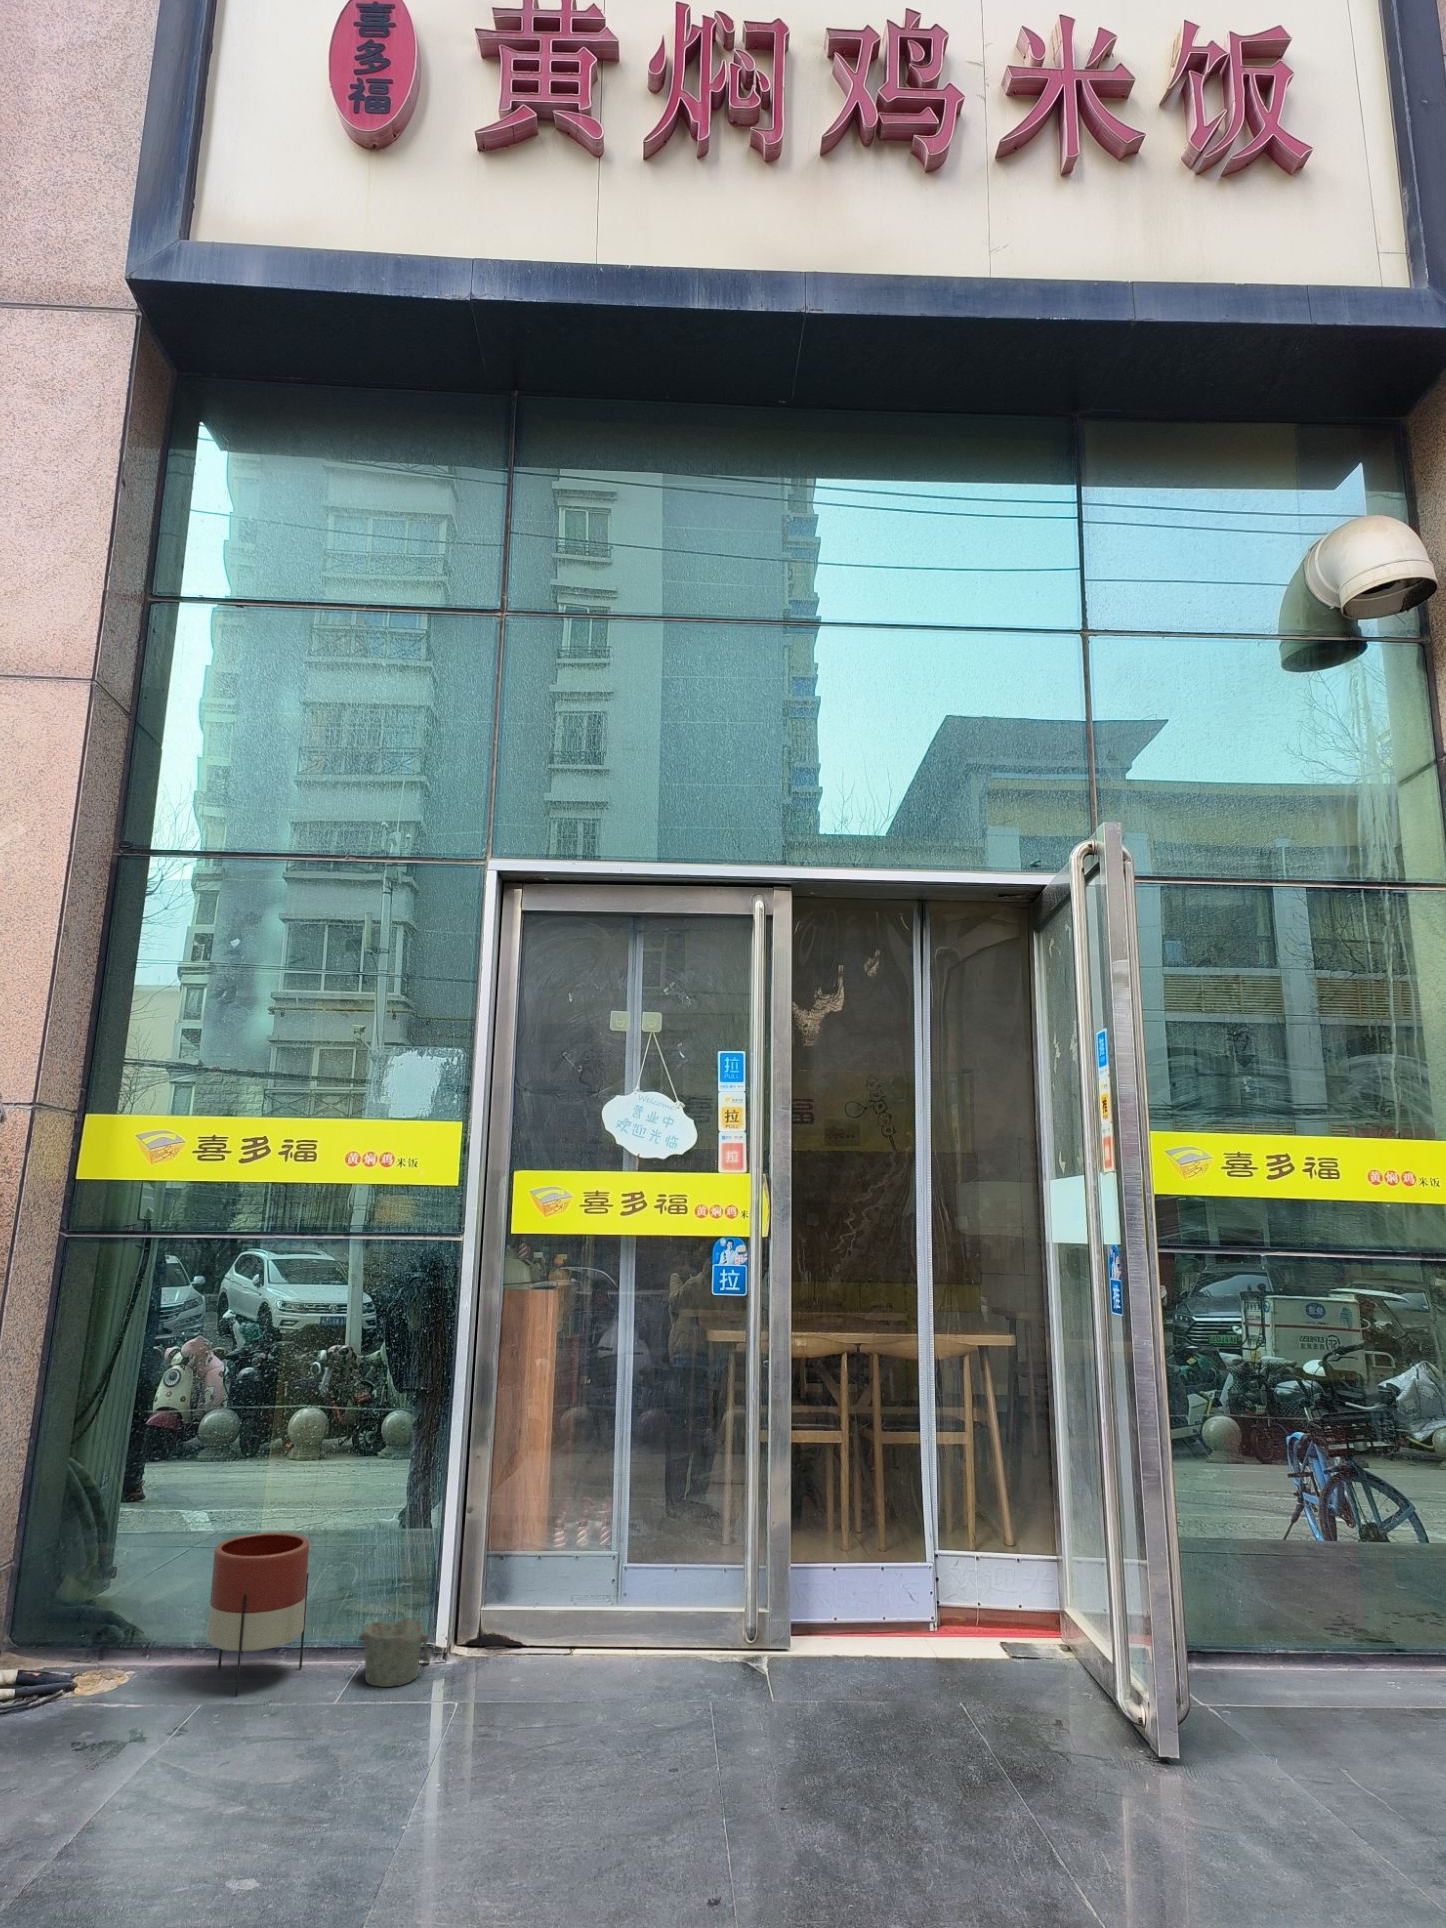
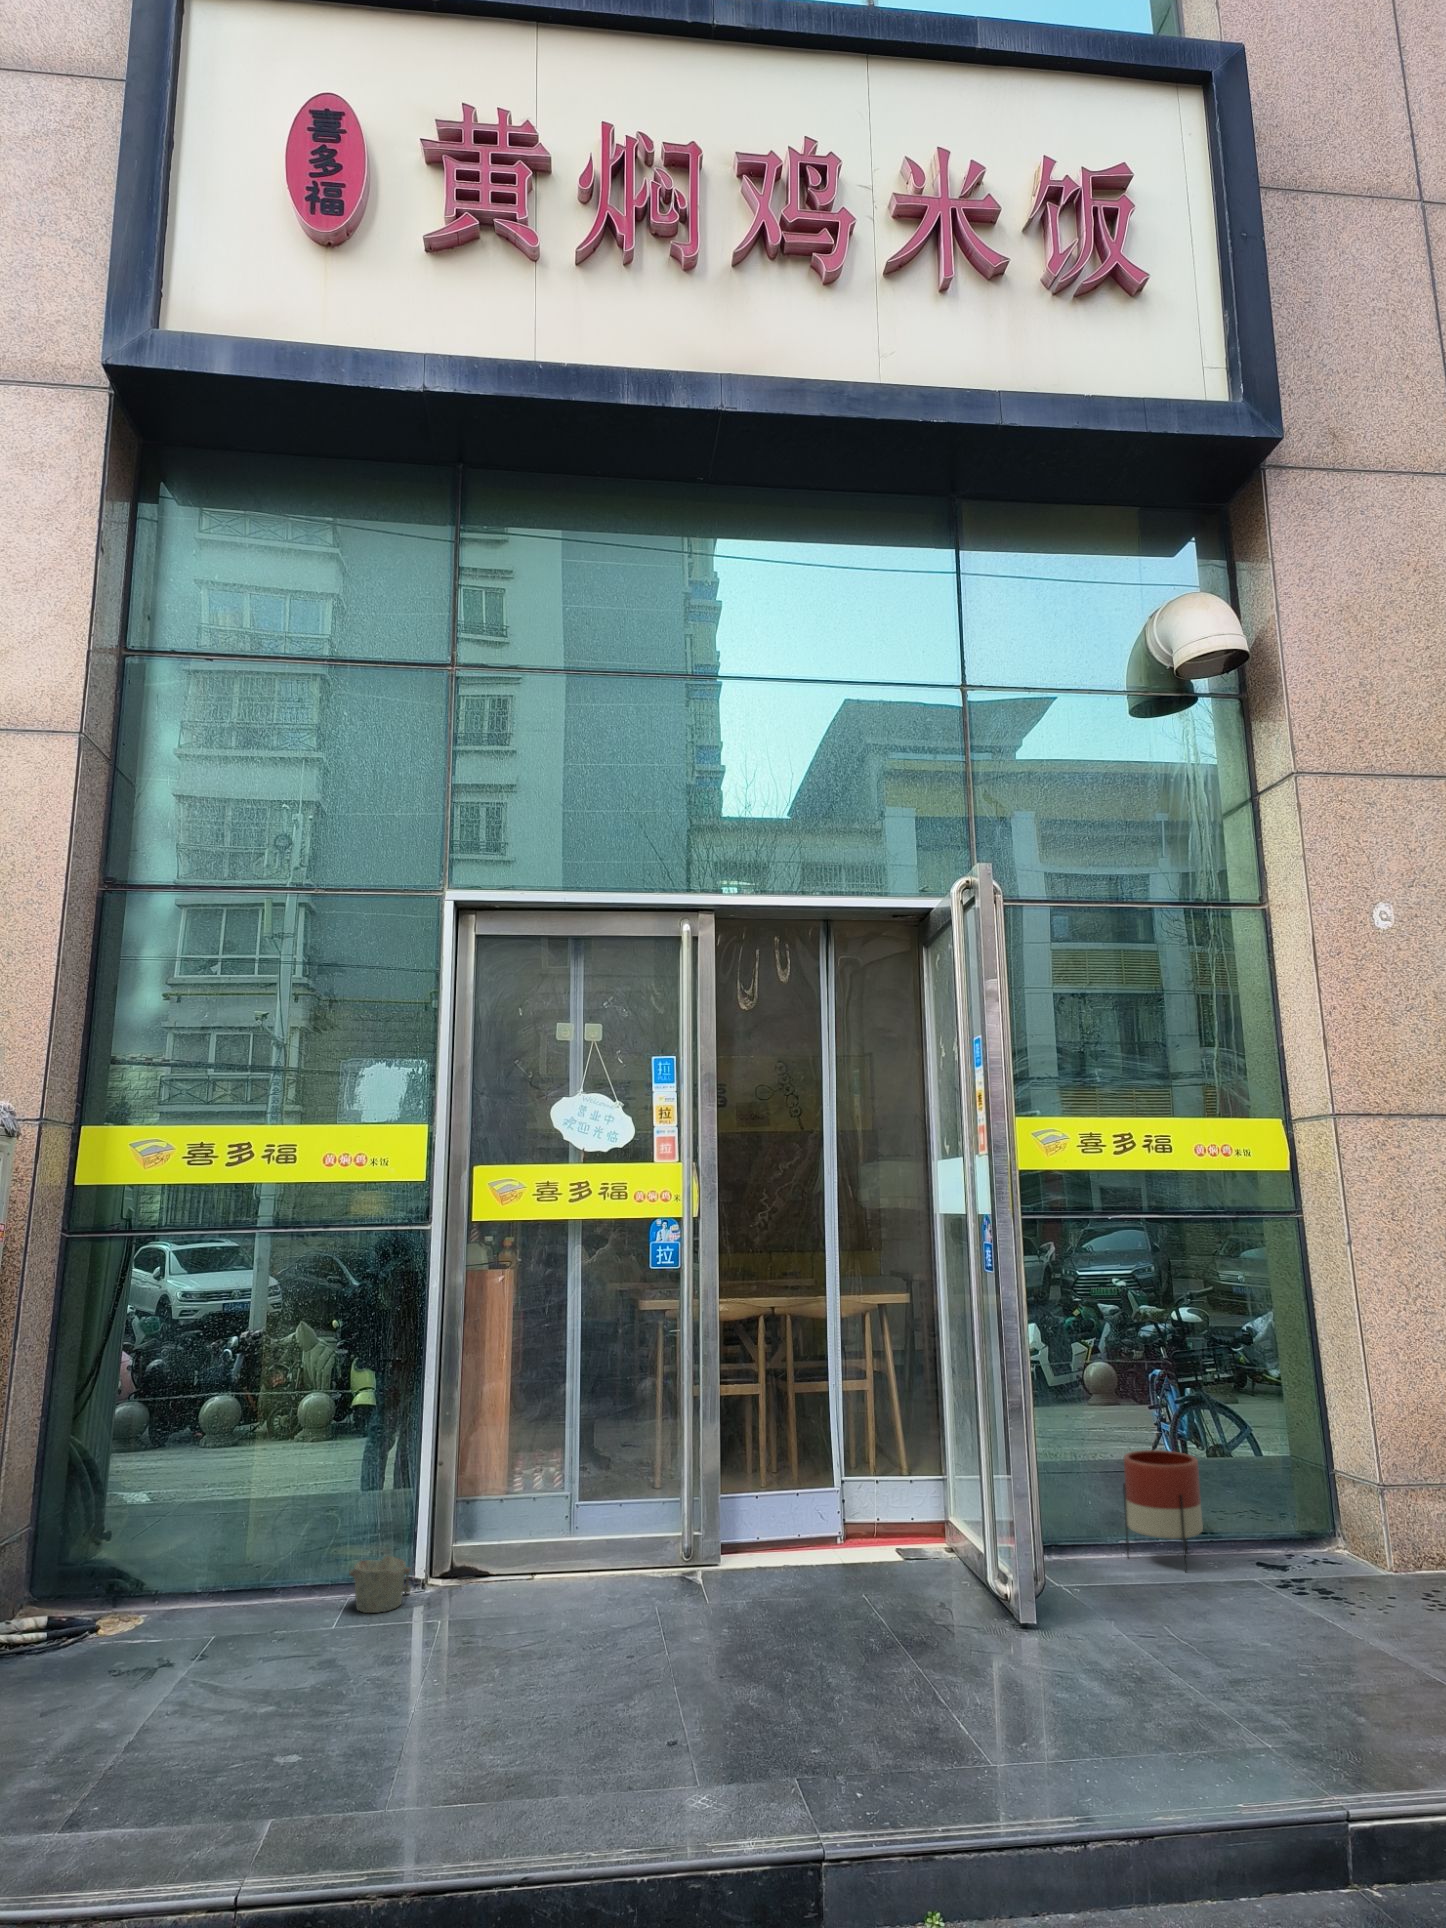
planter: present [207,1533,309,1696] -> present [1123,1450,1203,1571]

